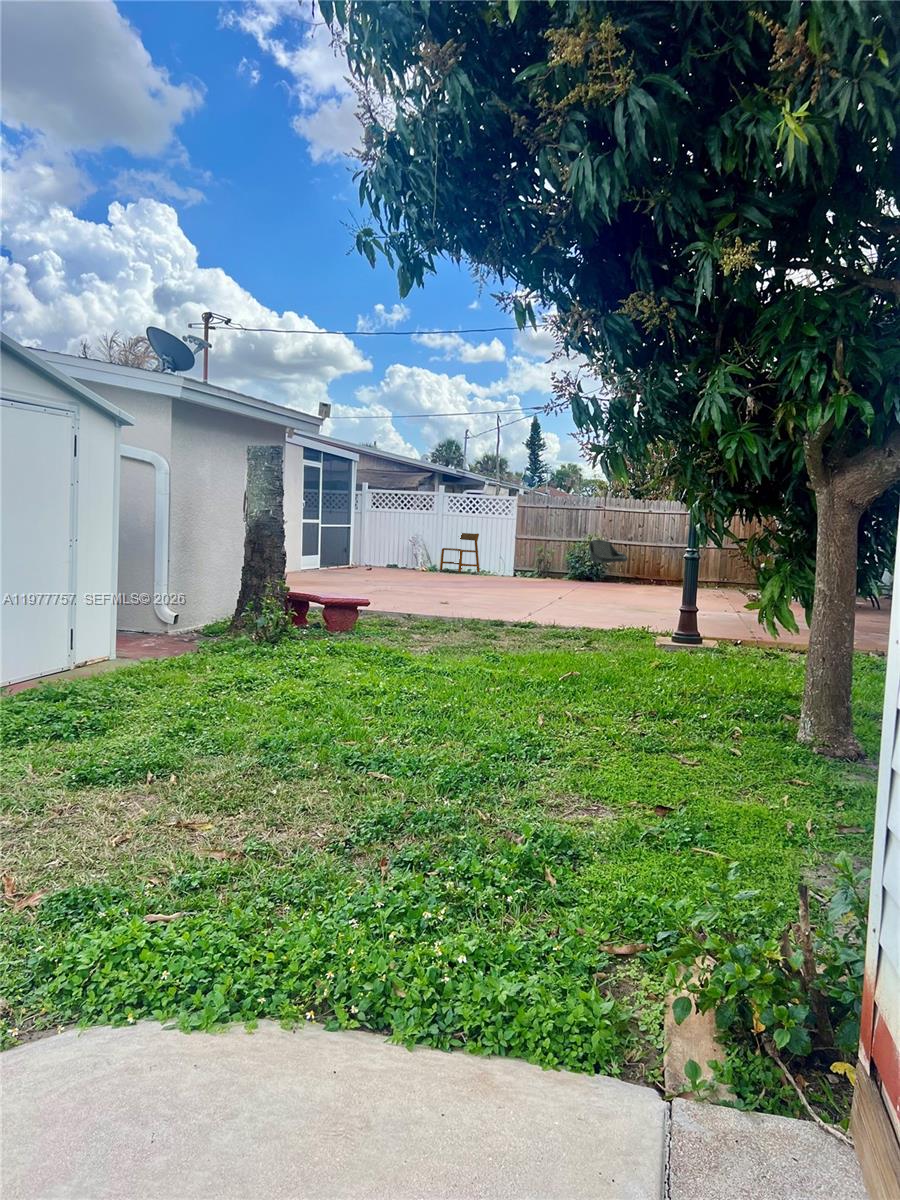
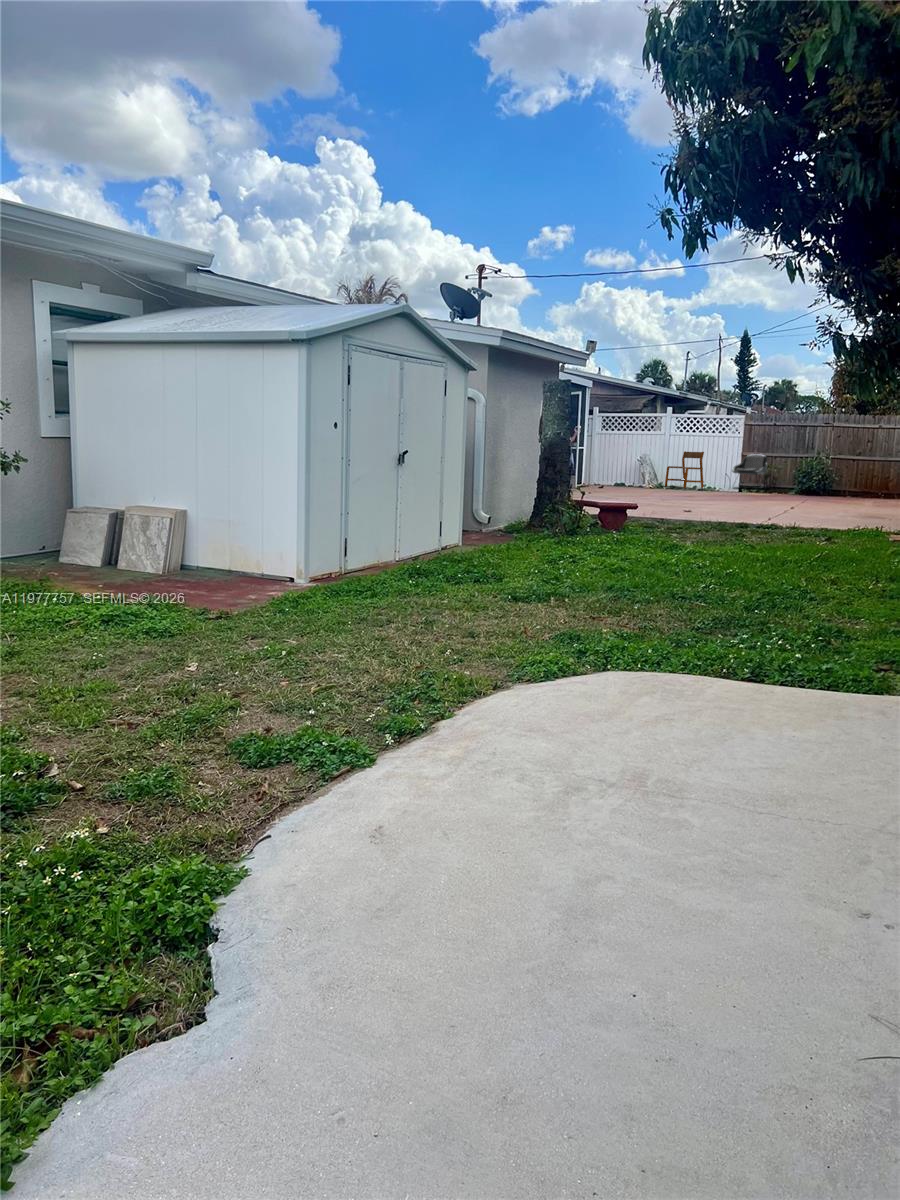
lounge chair: present [589,540,628,578] -> present [732,454,767,488]

